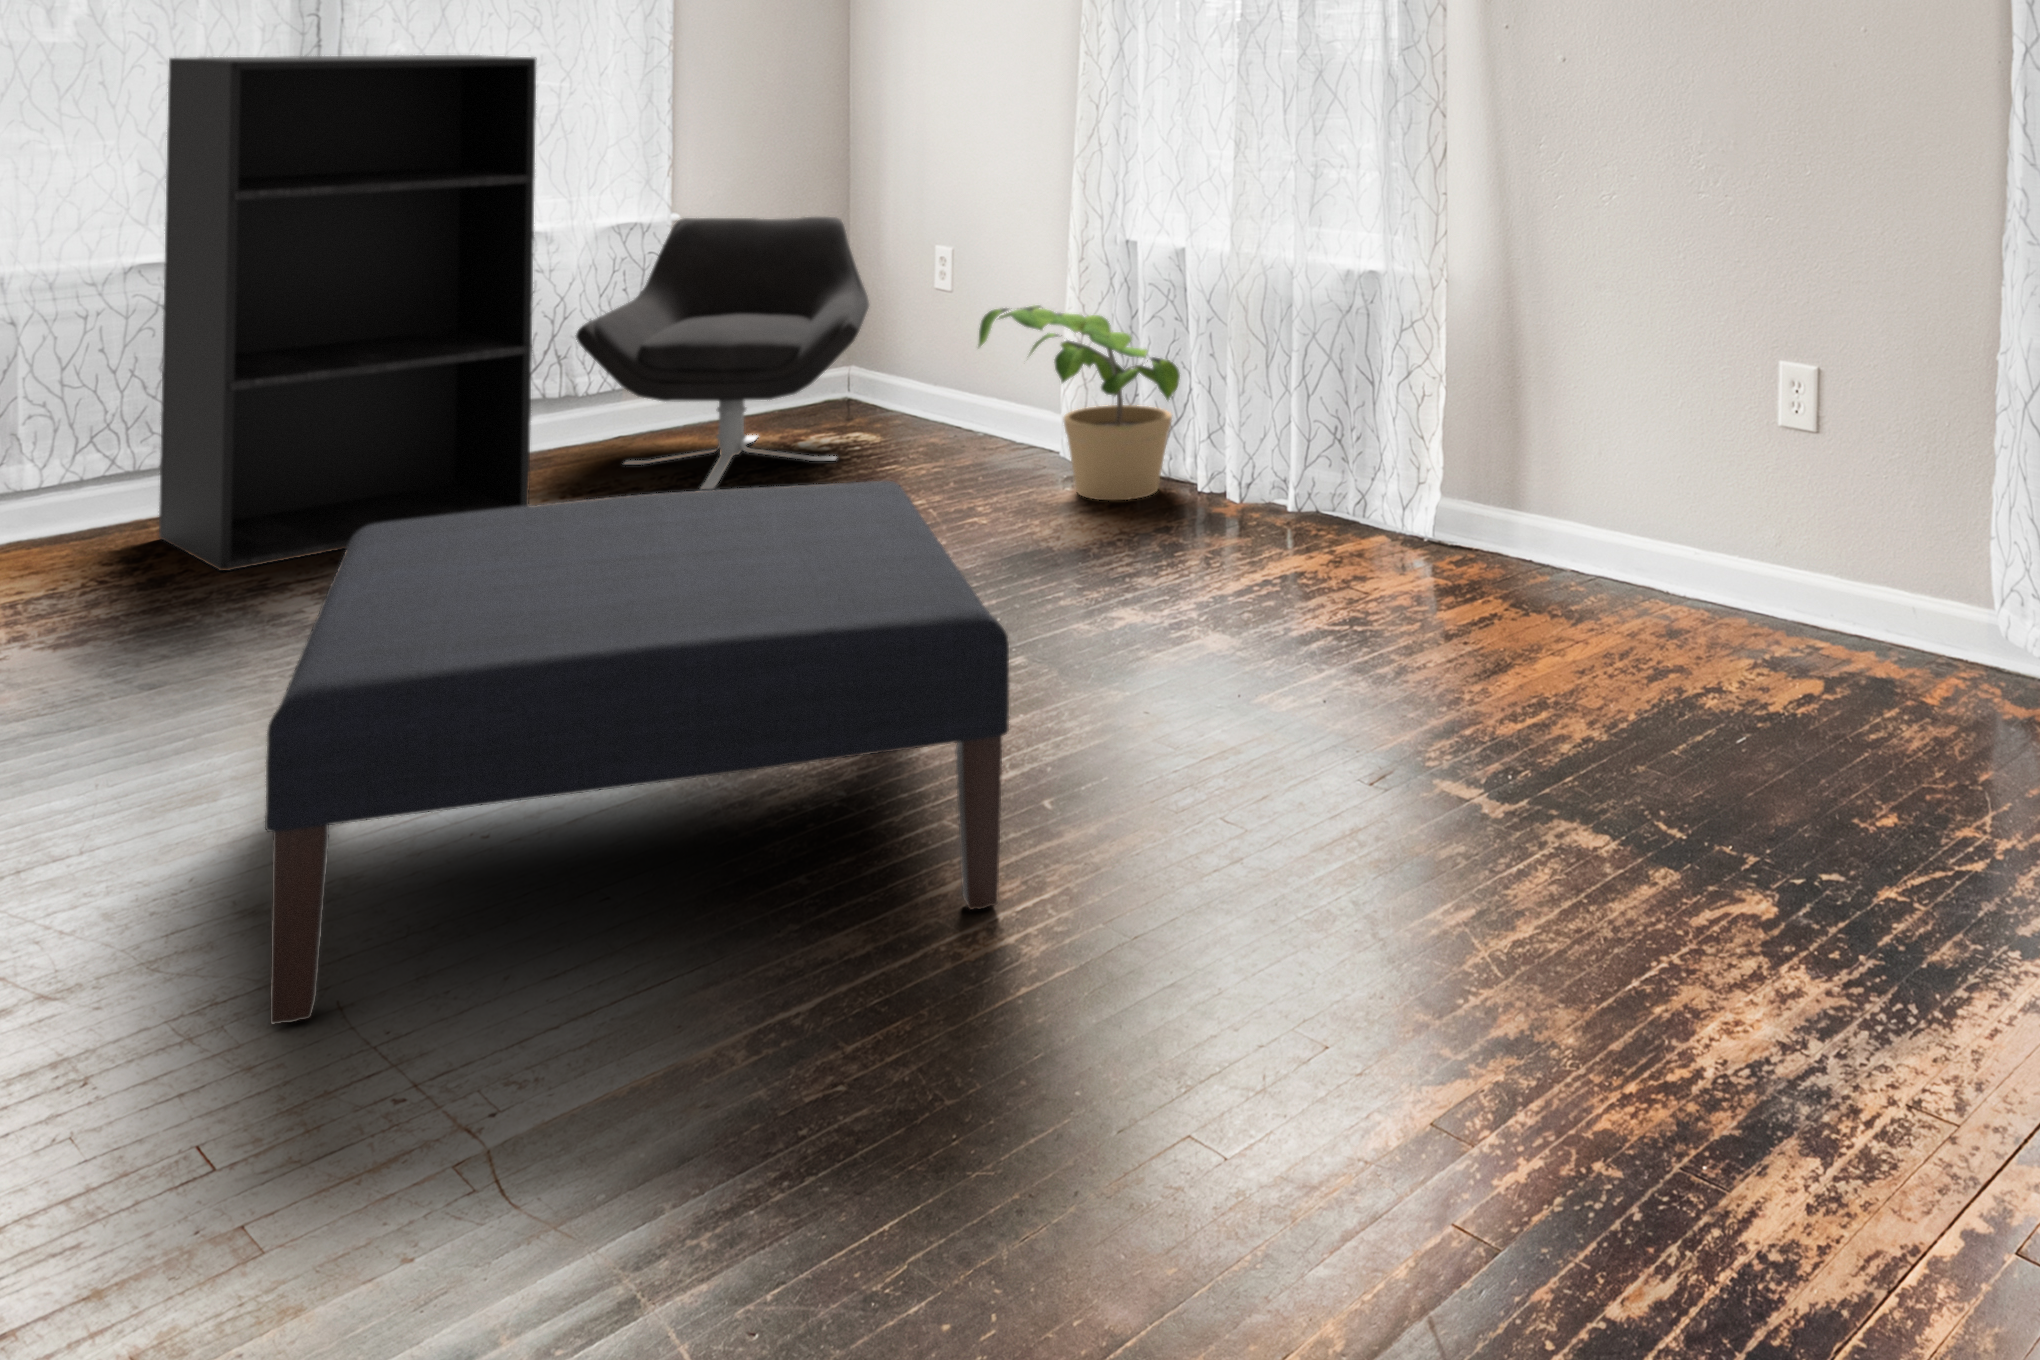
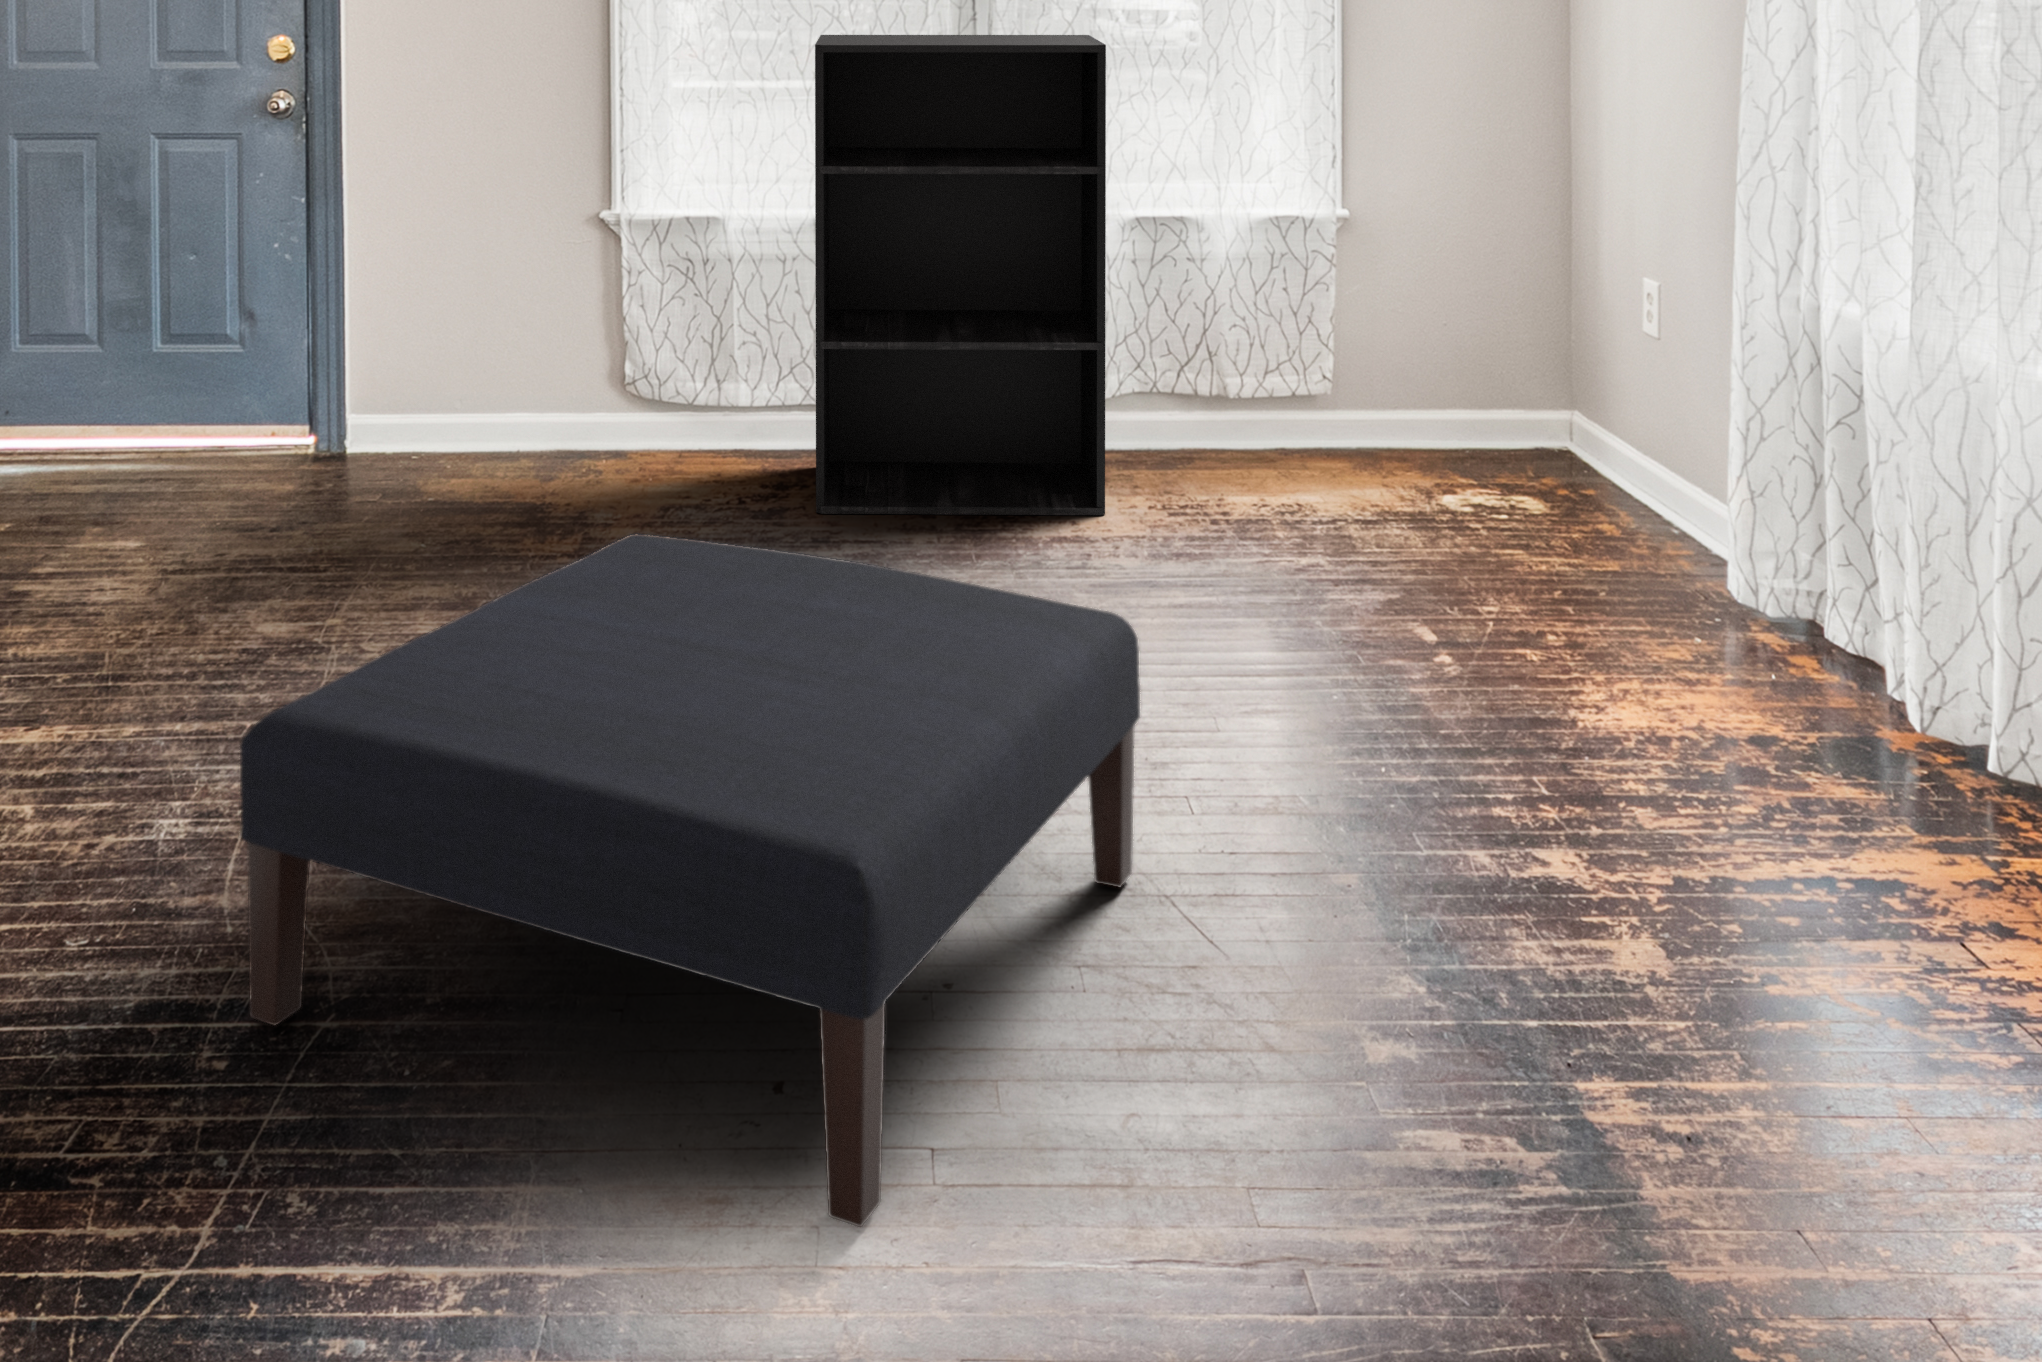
lounge chair: present [576,217,869,490] -> none [1190,214,1546,529]
potted plant: present [978,305,1180,500] -> none [1525,389,1834,677]

